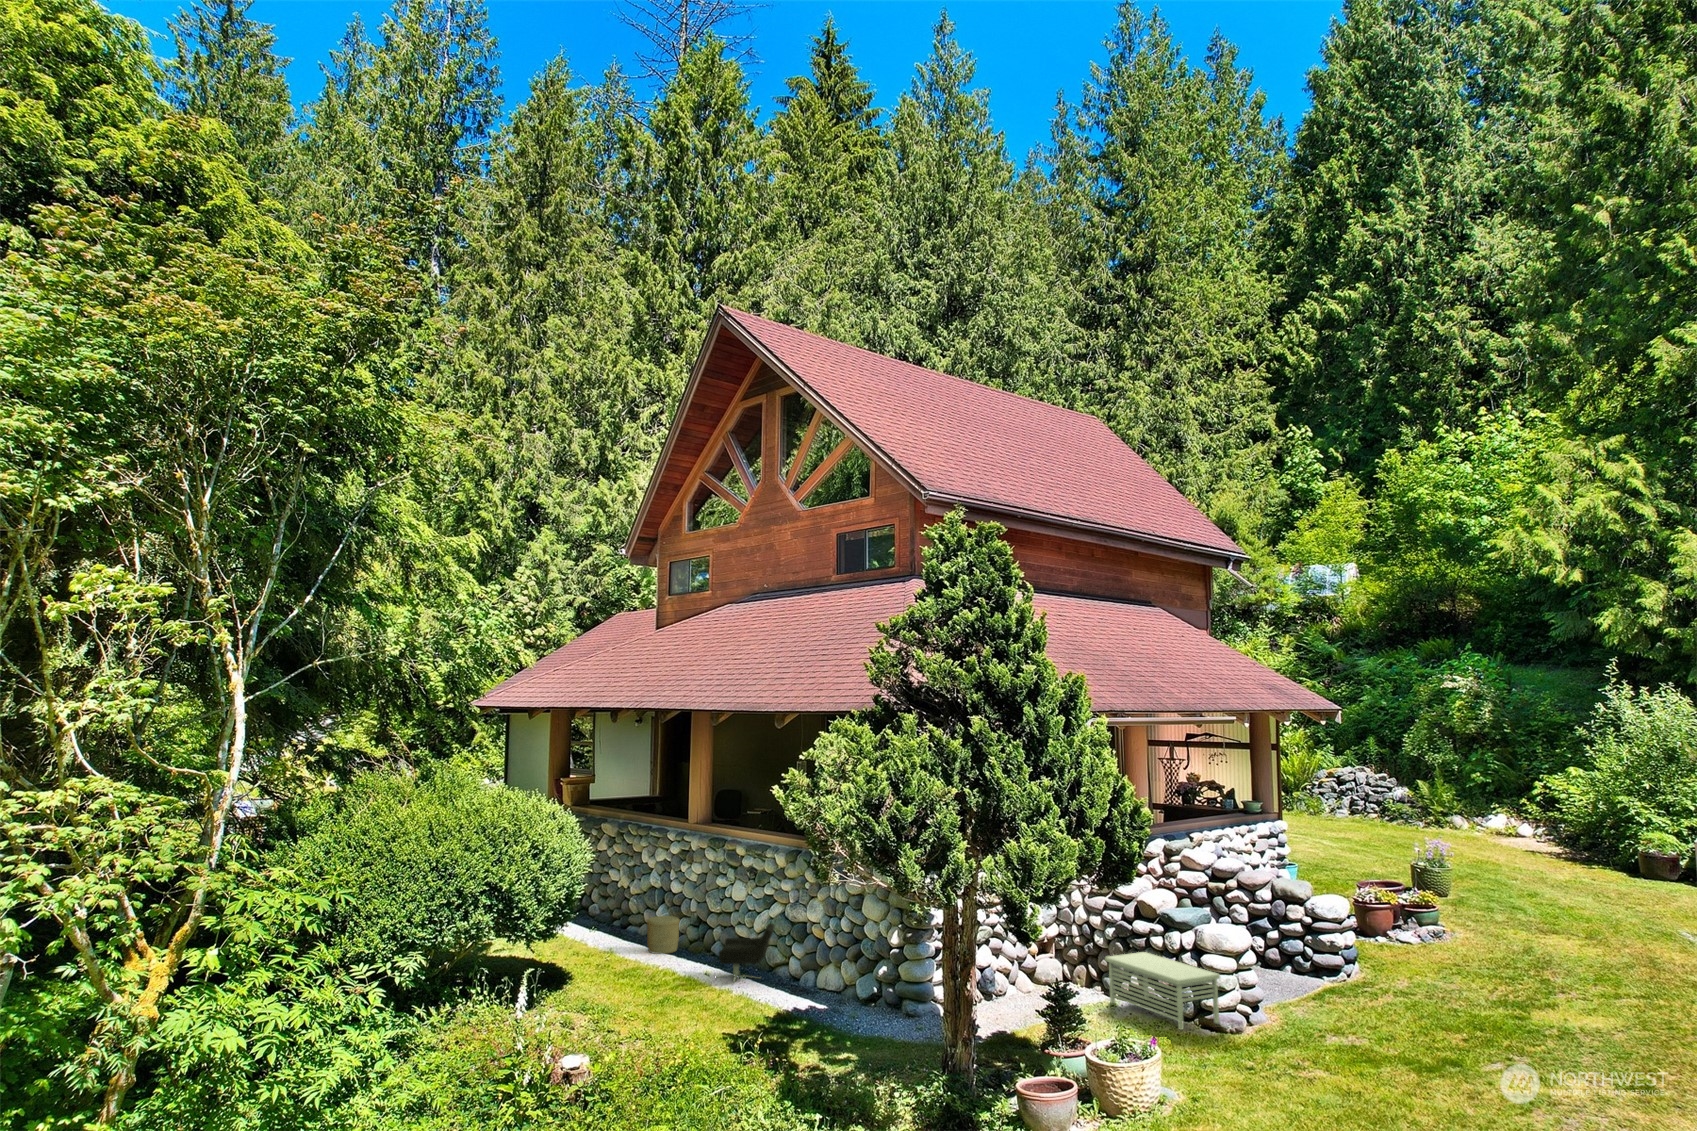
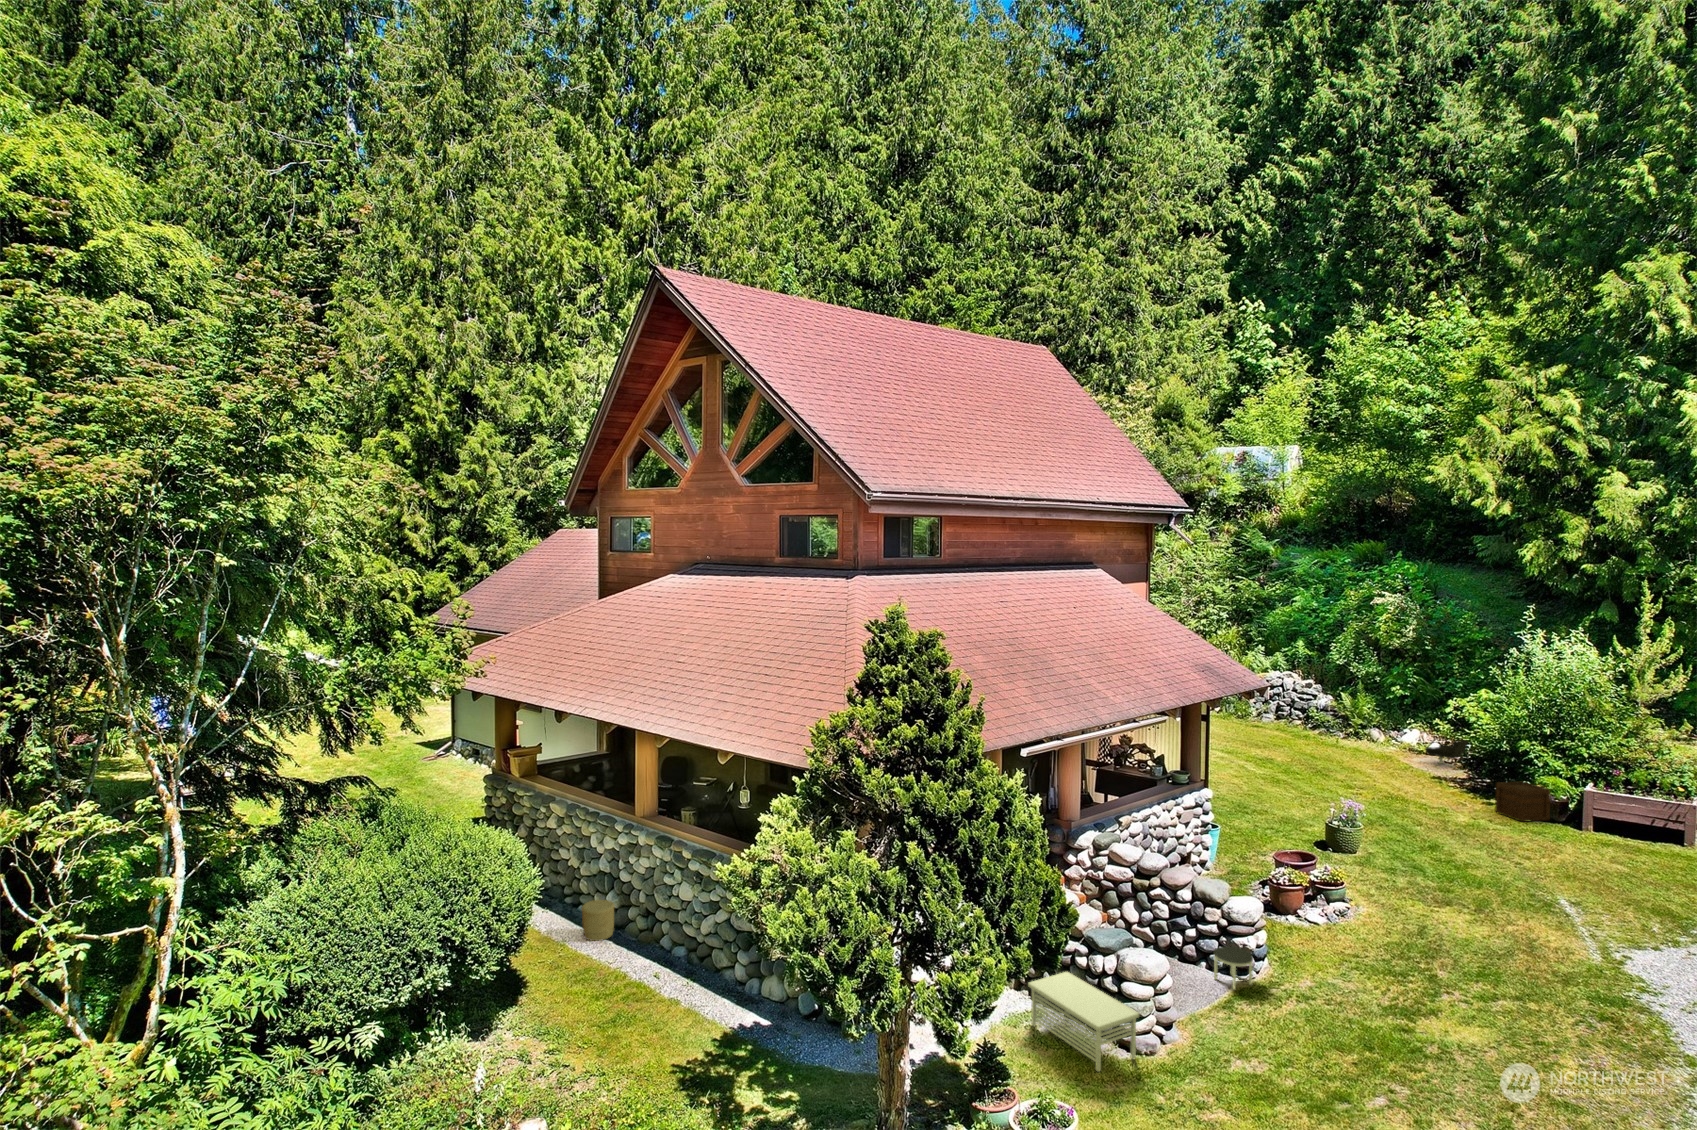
wooden crate: none [1592,850,1655,889] -> present [1495,781,1550,822]
lounge chair: present [719,924,775,982] -> present [1426,740,1468,767]
round table: none [1296,946,1338,985] -> present [1214,946,1253,989]

